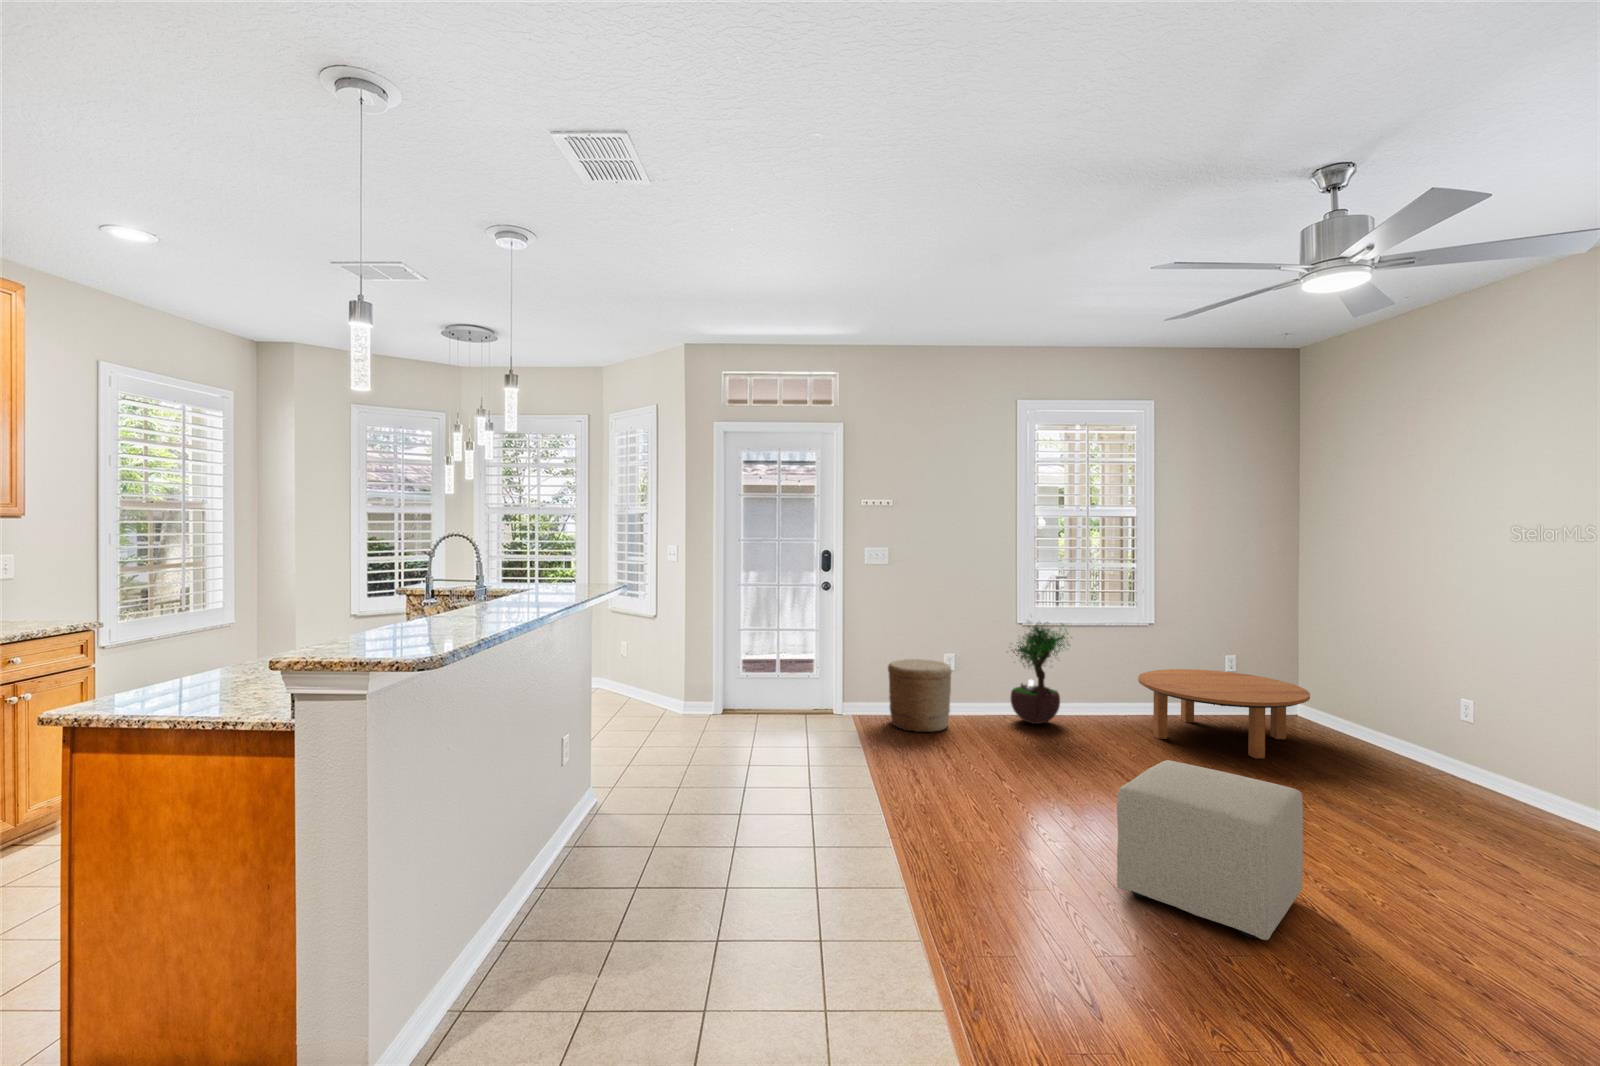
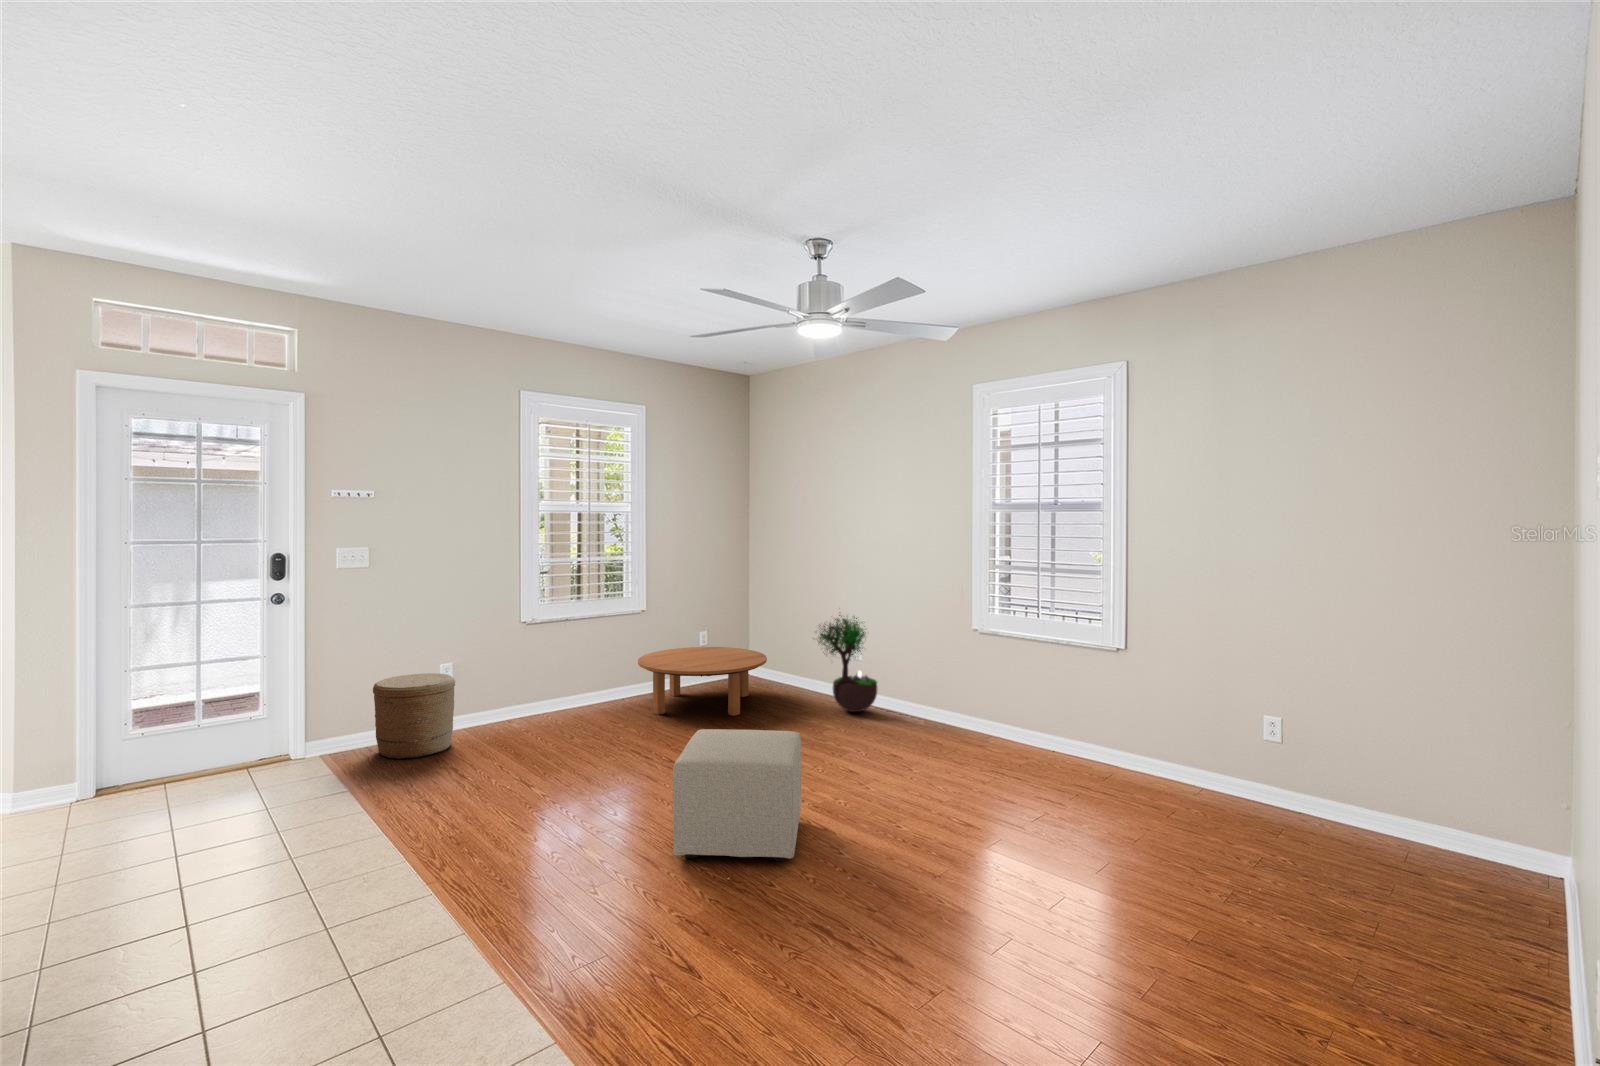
potted tree: present [1010,622,1072,724] -> present [818,615,877,712]

